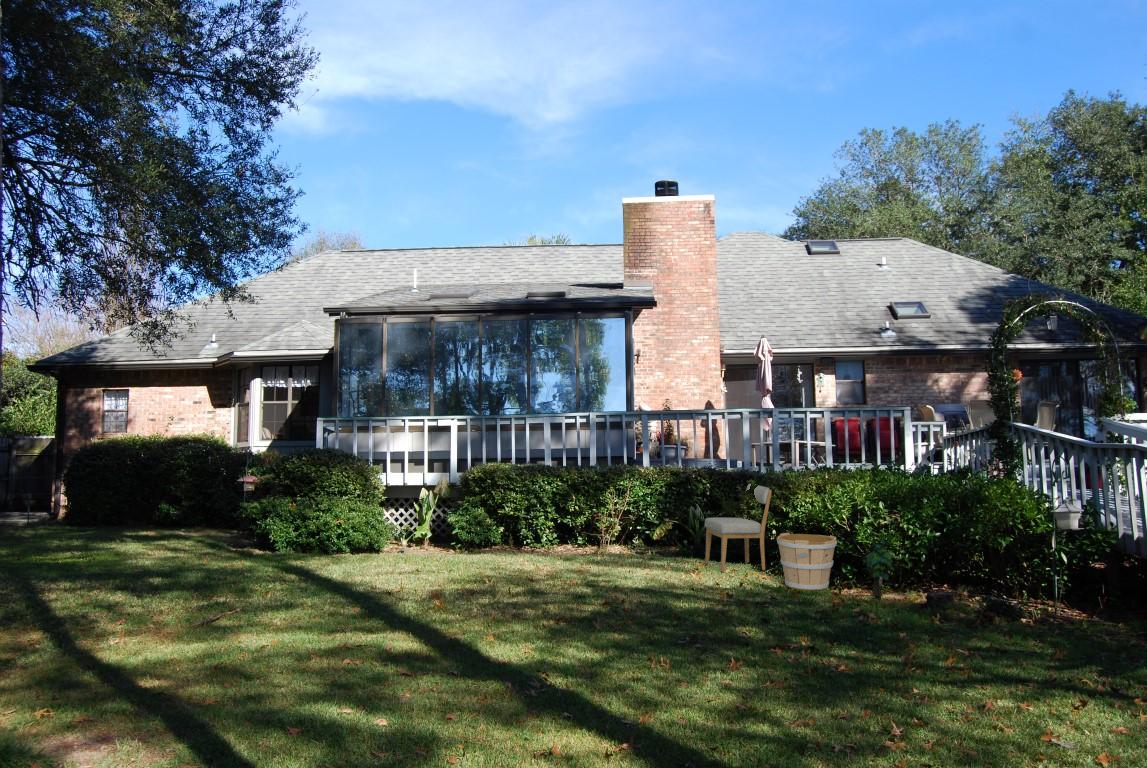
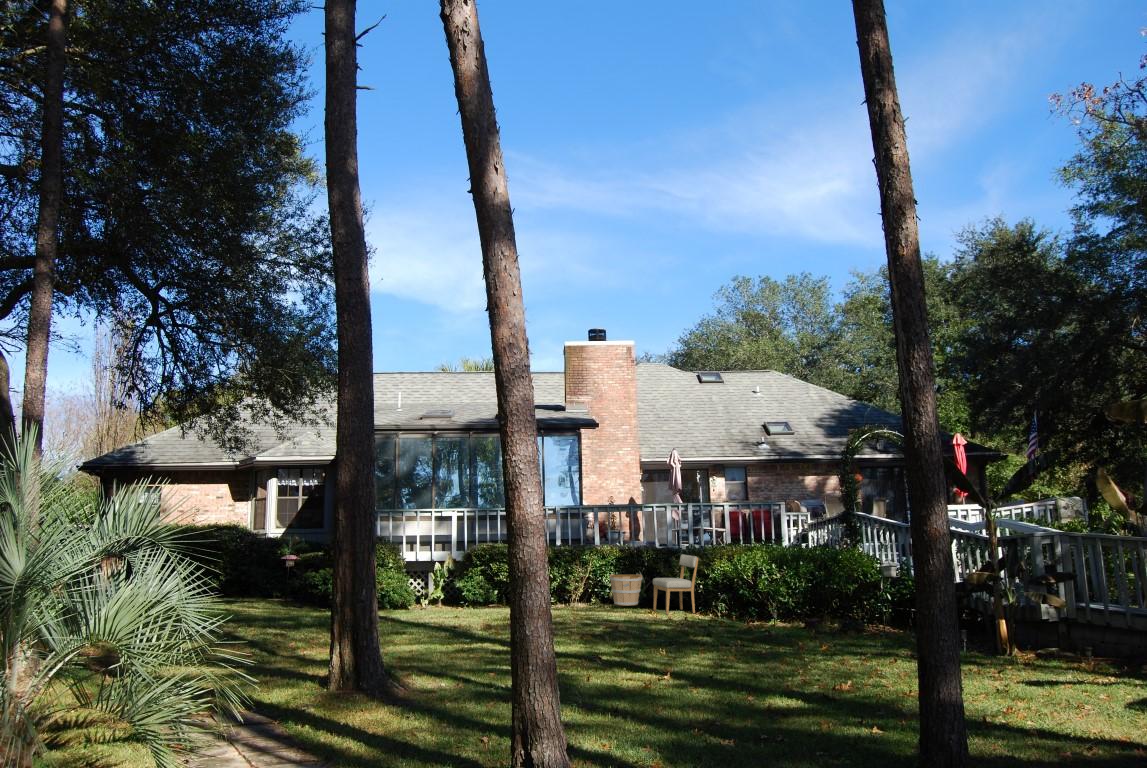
wooden bucket: present [777,533,837,590] -> present [610,574,643,606]
decorative plant: present [862,539,894,596] -> none [759,587,781,625]

